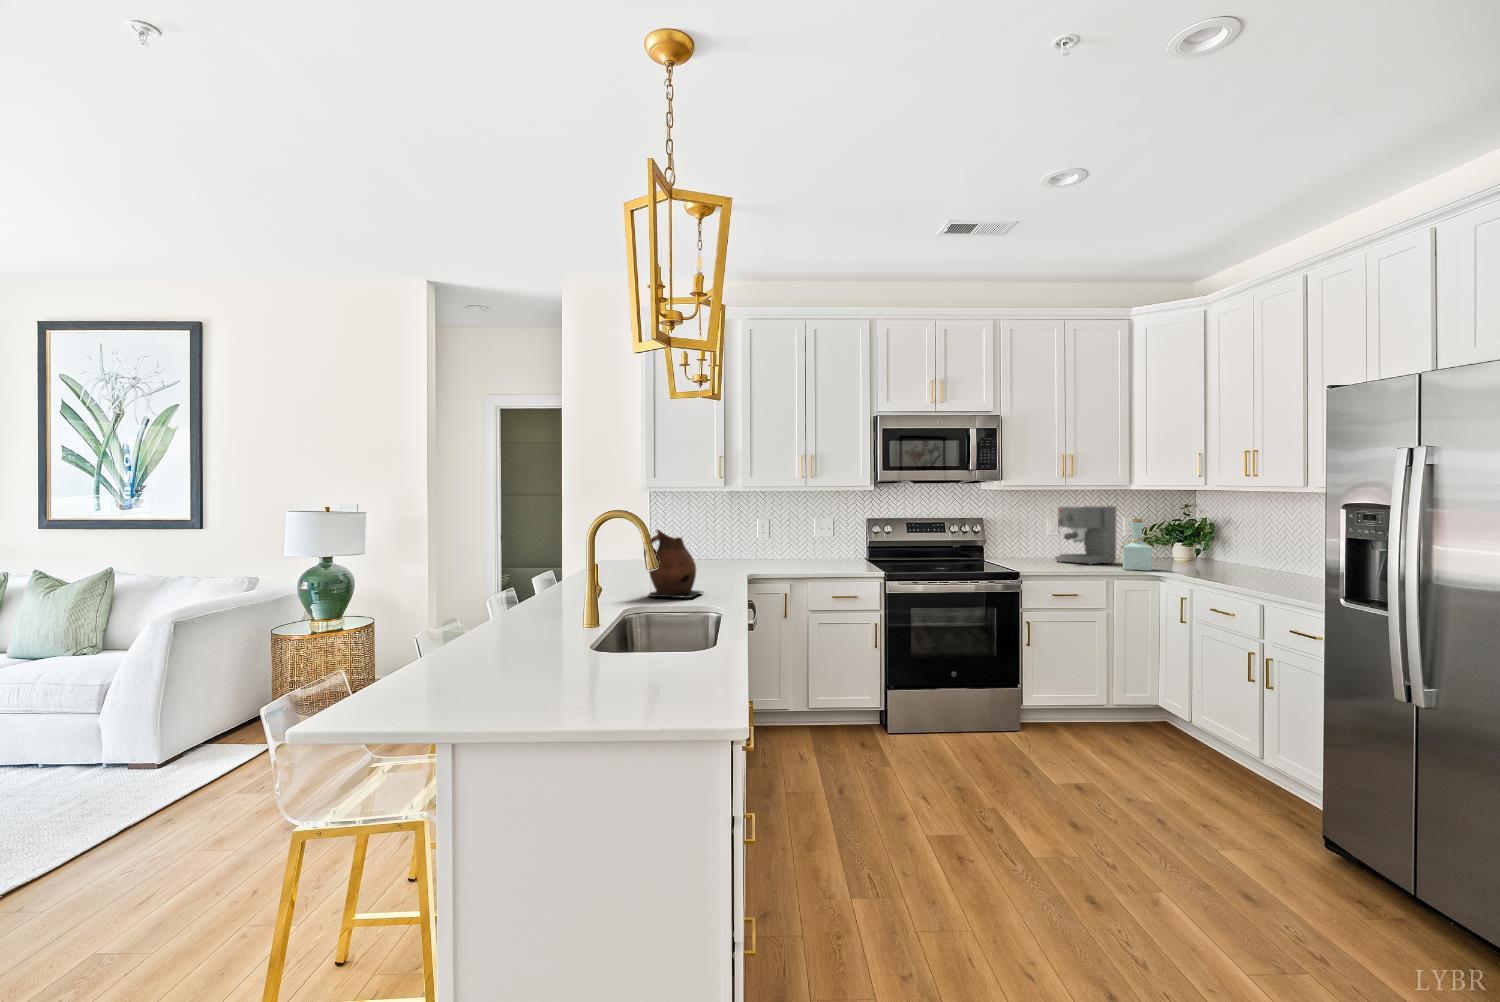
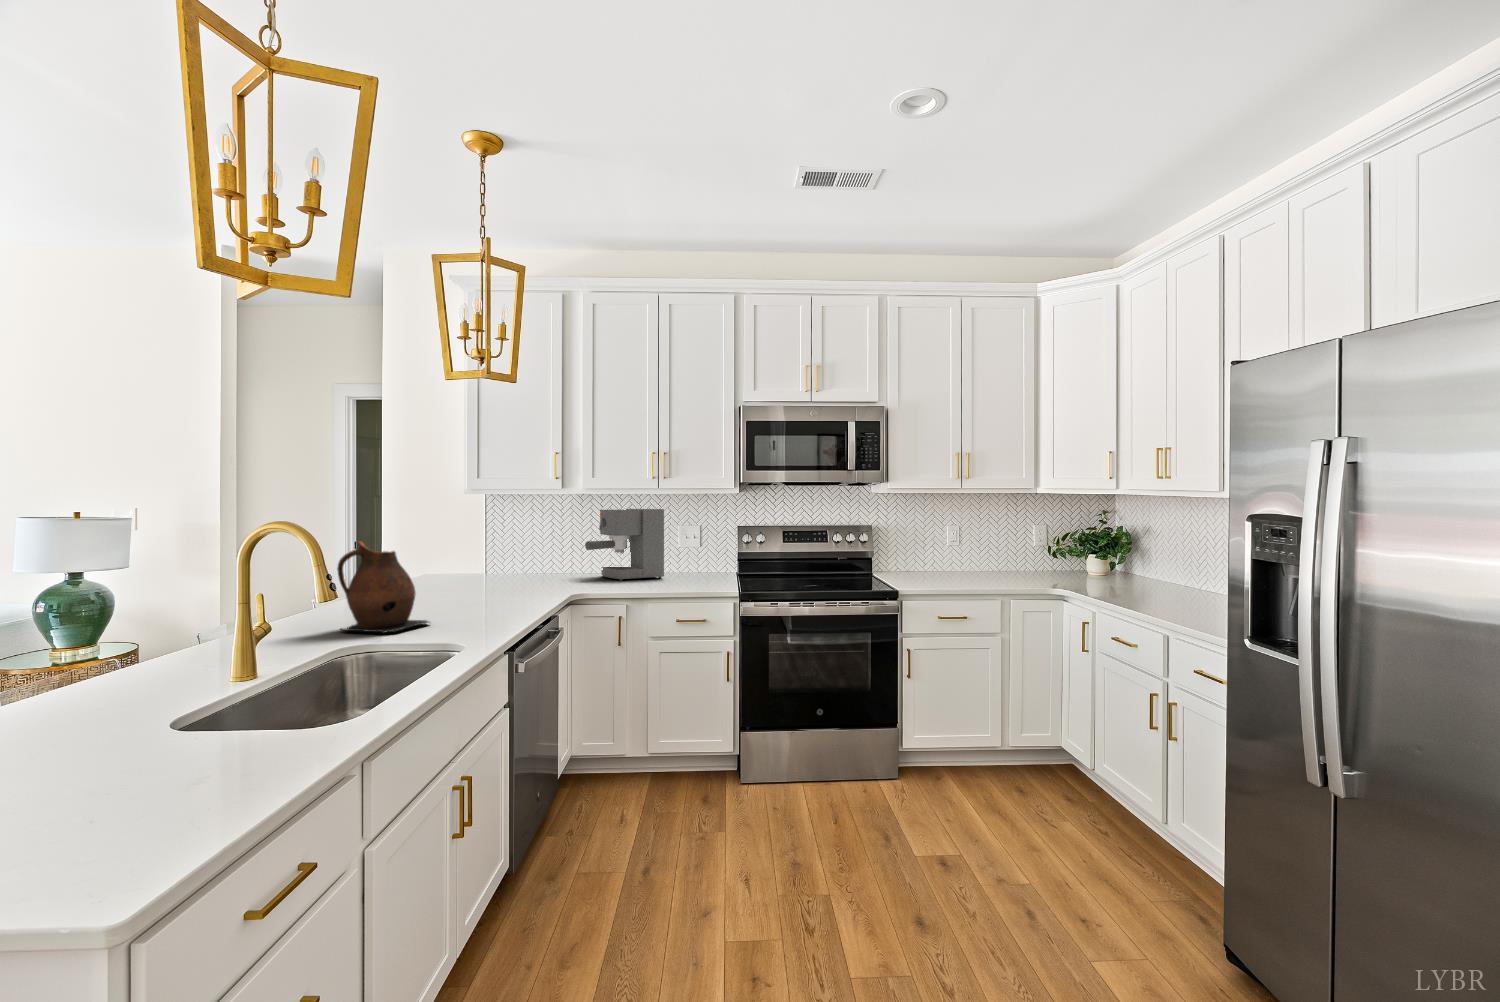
coffee maker: present [1055,506,1116,565] -> present [585,509,664,581]
bottle: present [1118,519,1152,571] -> none [1017,527,1055,589]

